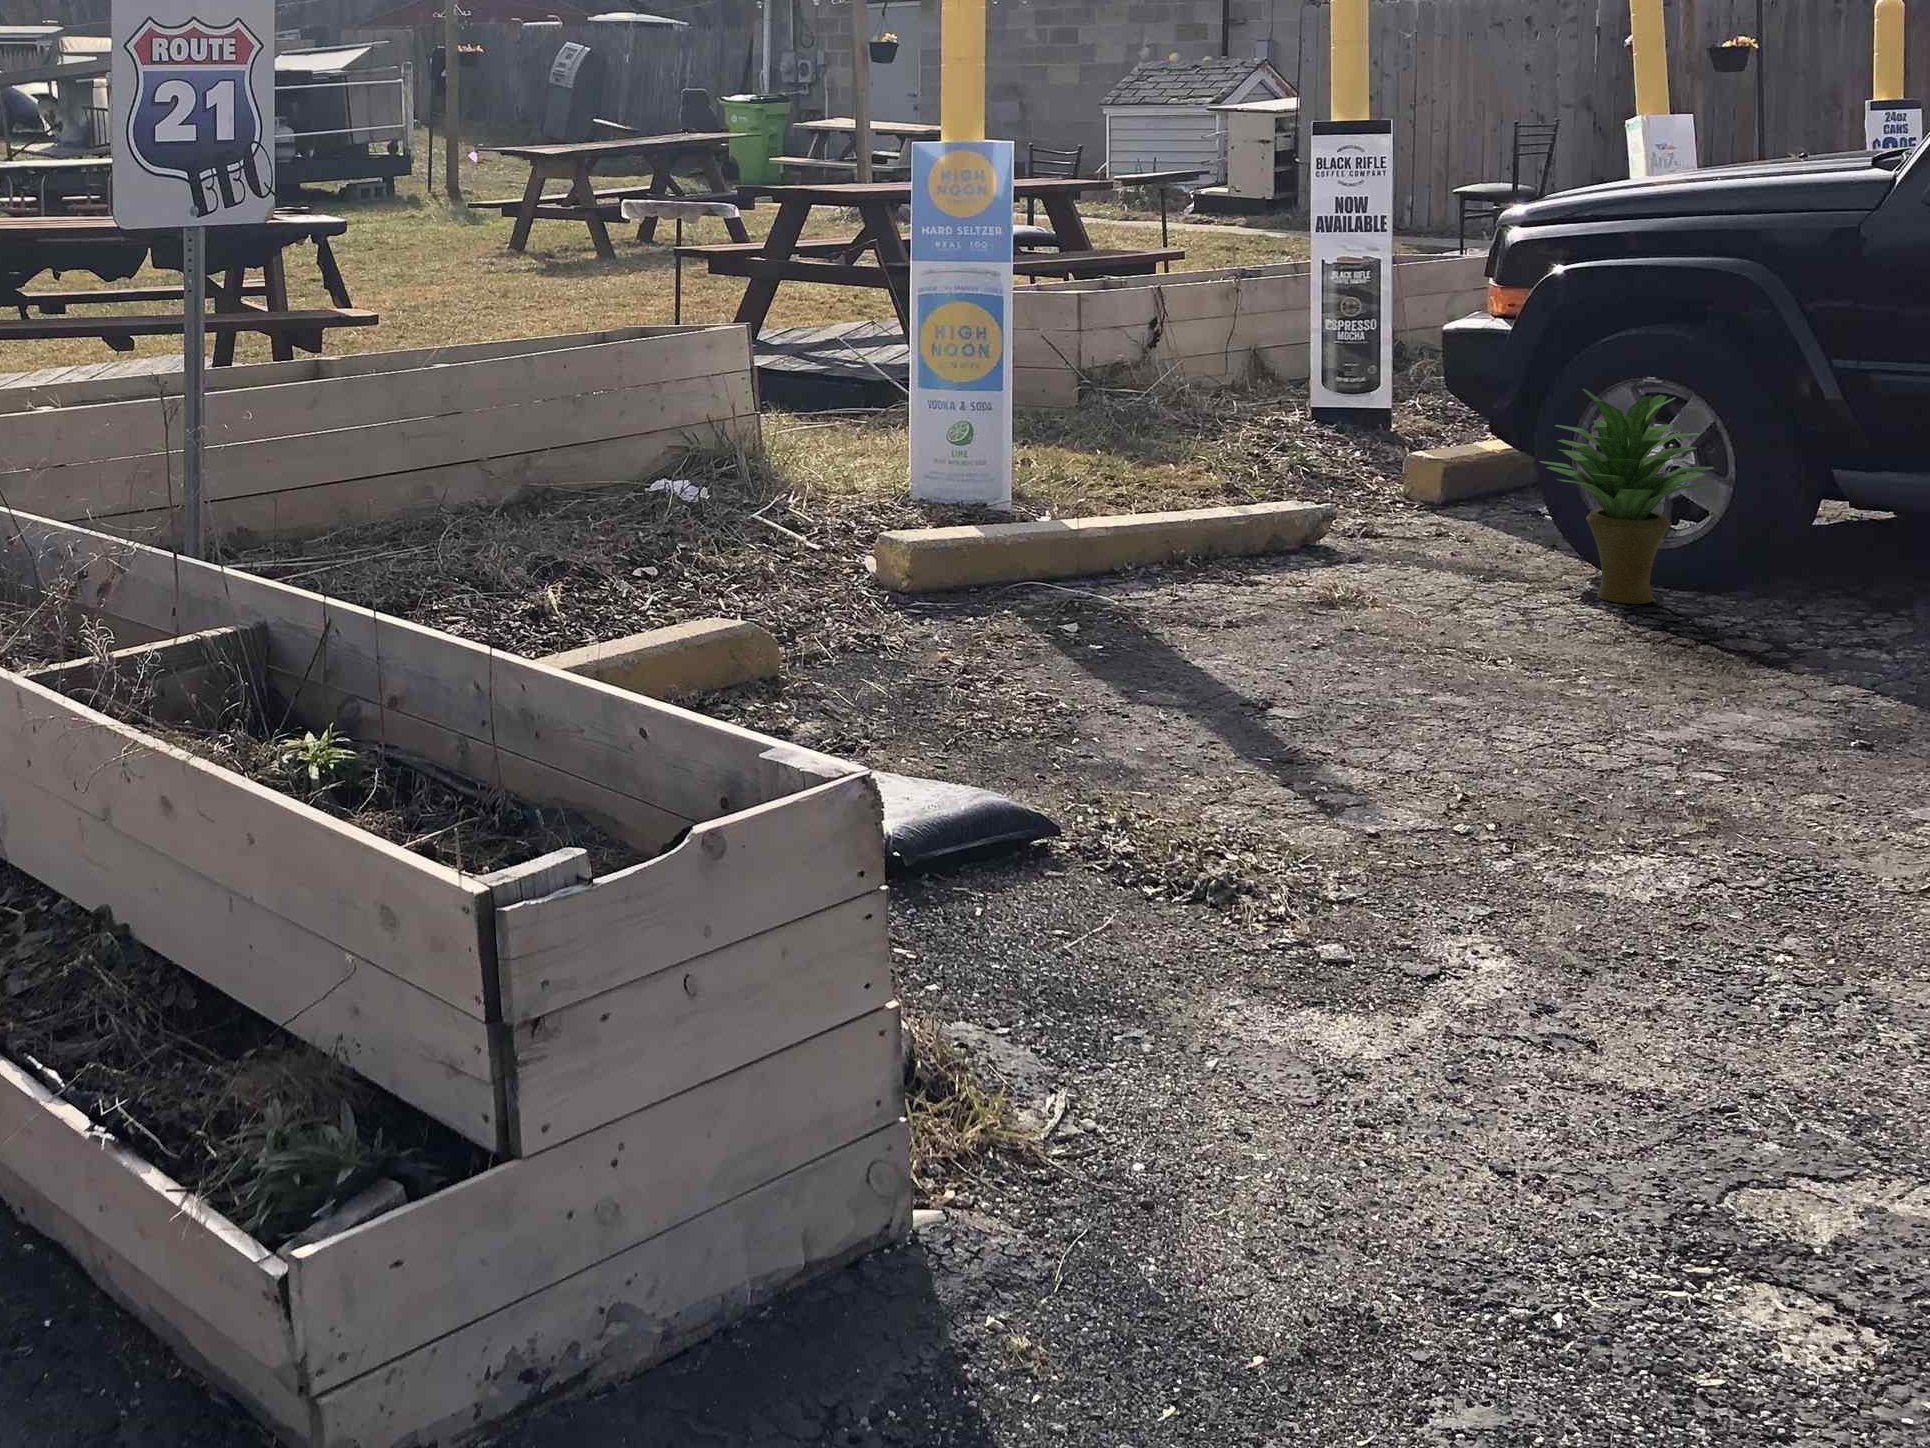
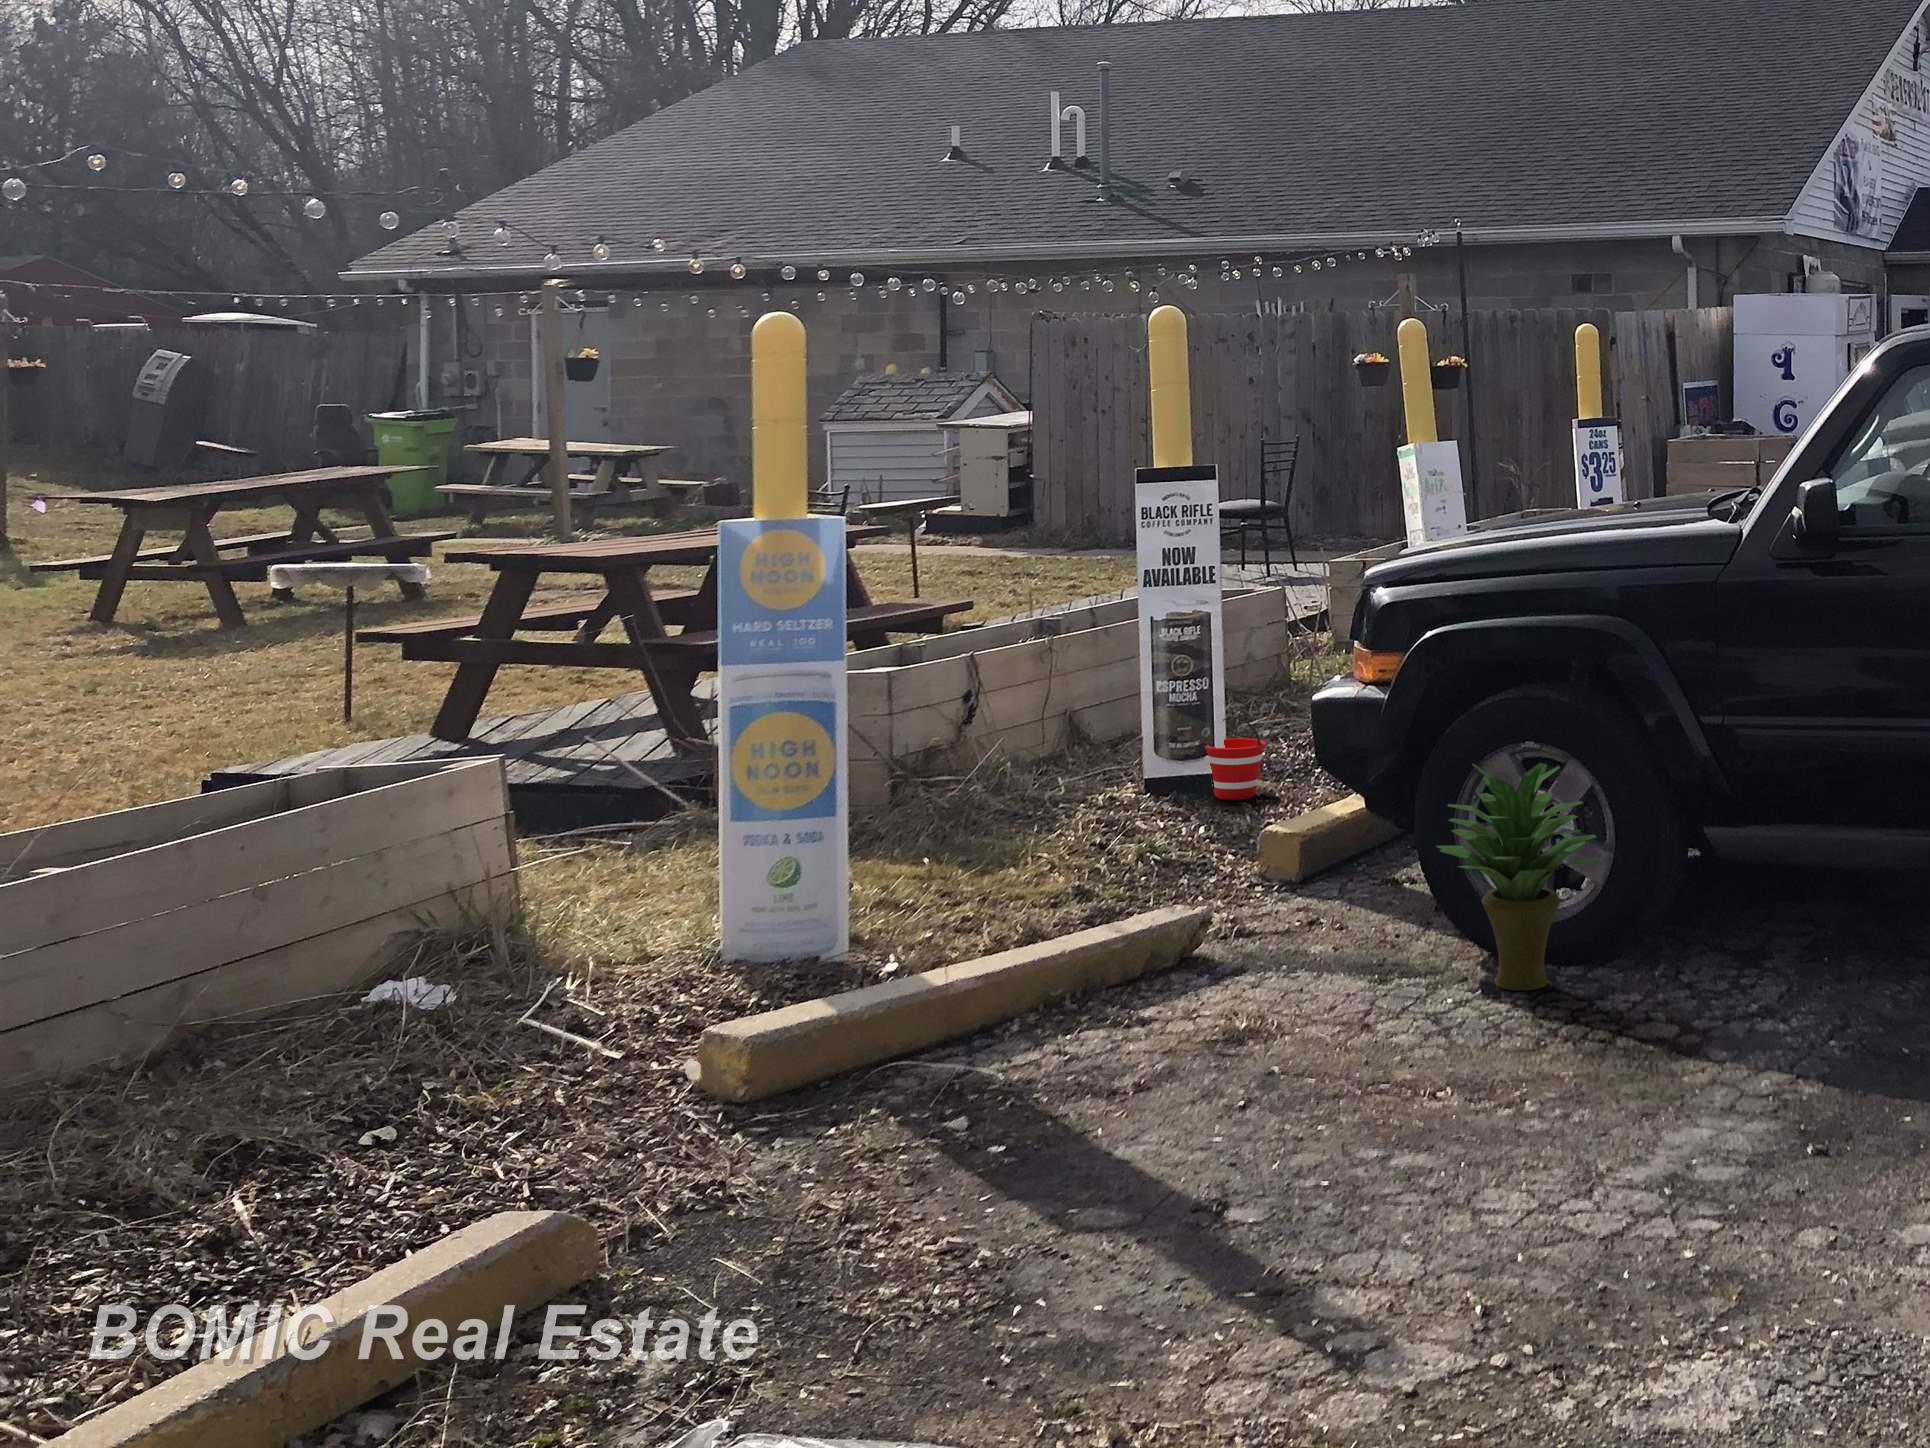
bucket: none [1377,363,1440,441] -> present [1205,717,1266,800]

